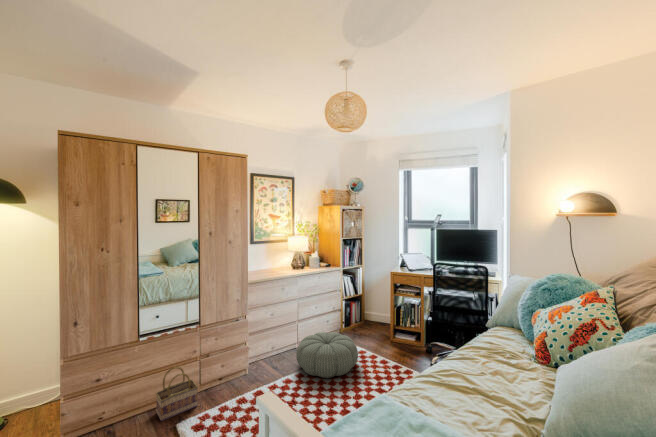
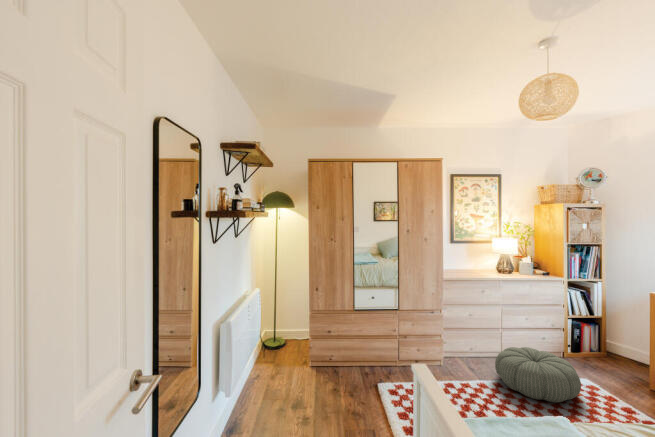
basket: present [156,367,198,421] -> none [365,339,396,377]

